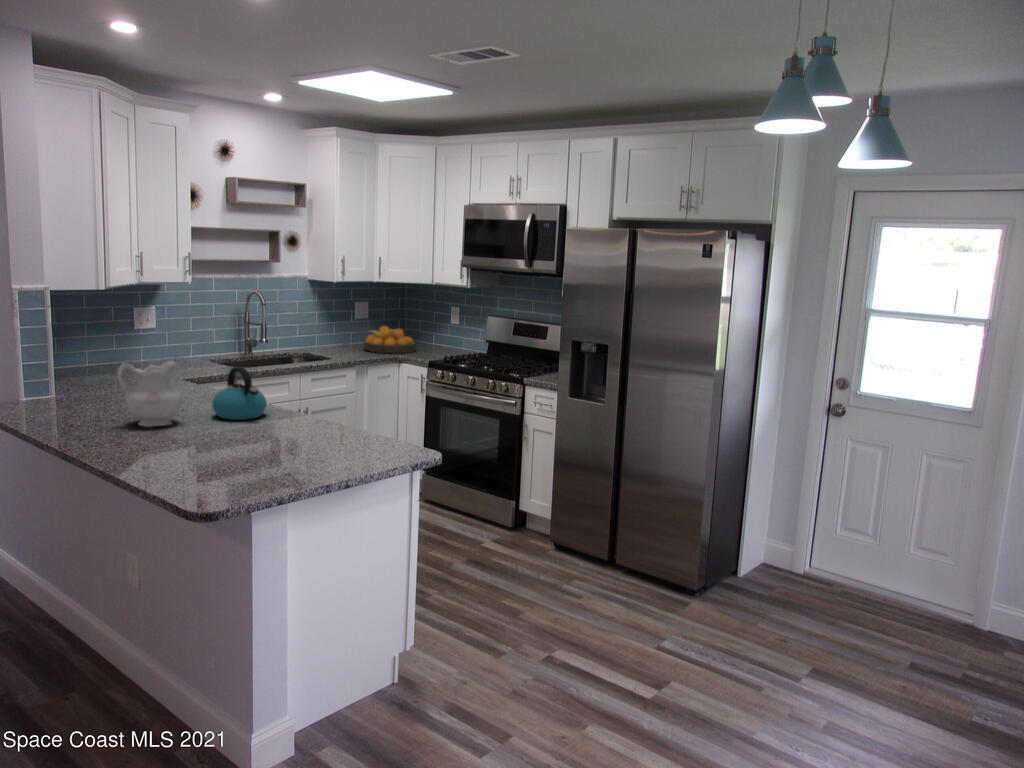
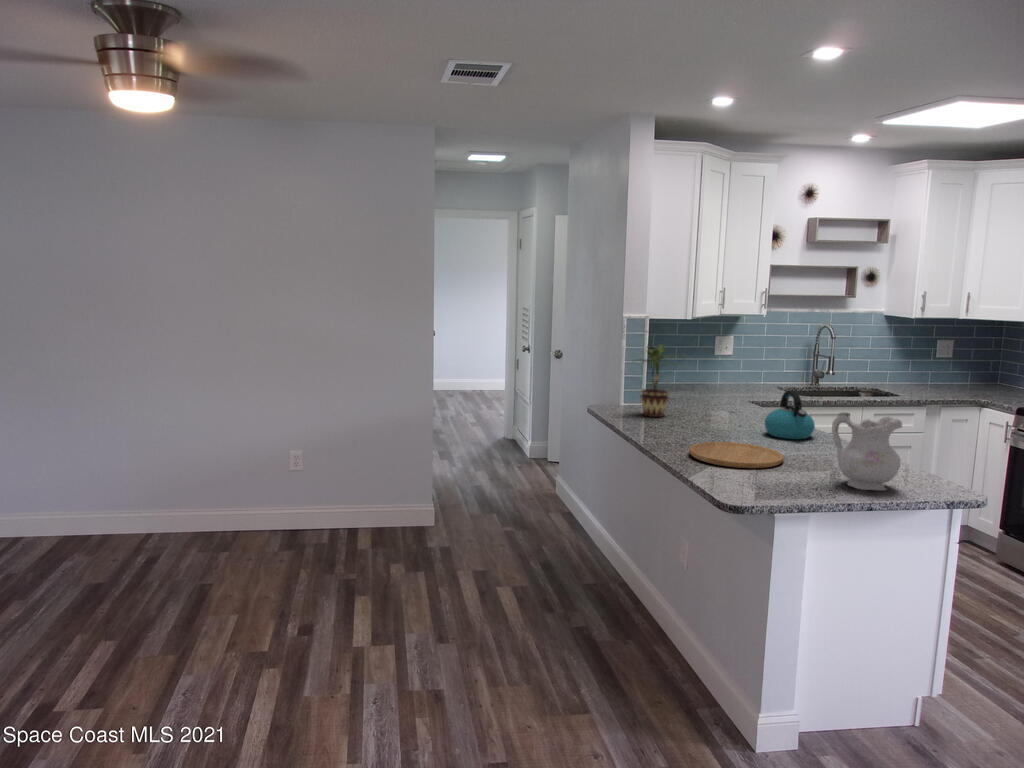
potted plant: none [32,322,107,412] -> present [640,344,679,417]
fruit bowl: present [364,326,416,353] -> none [940,366,1005,397]
ceramic pitcher: present [117,361,182,427] -> present [832,412,902,491]
cutting board: none [131,433,244,465] -> present [689,442,784,468]

